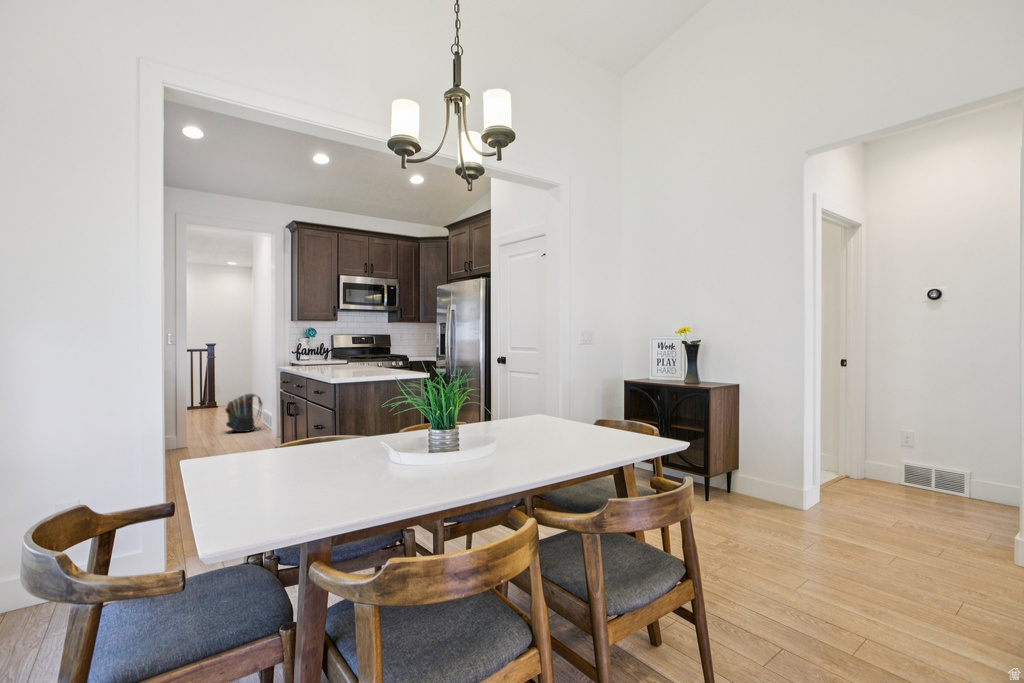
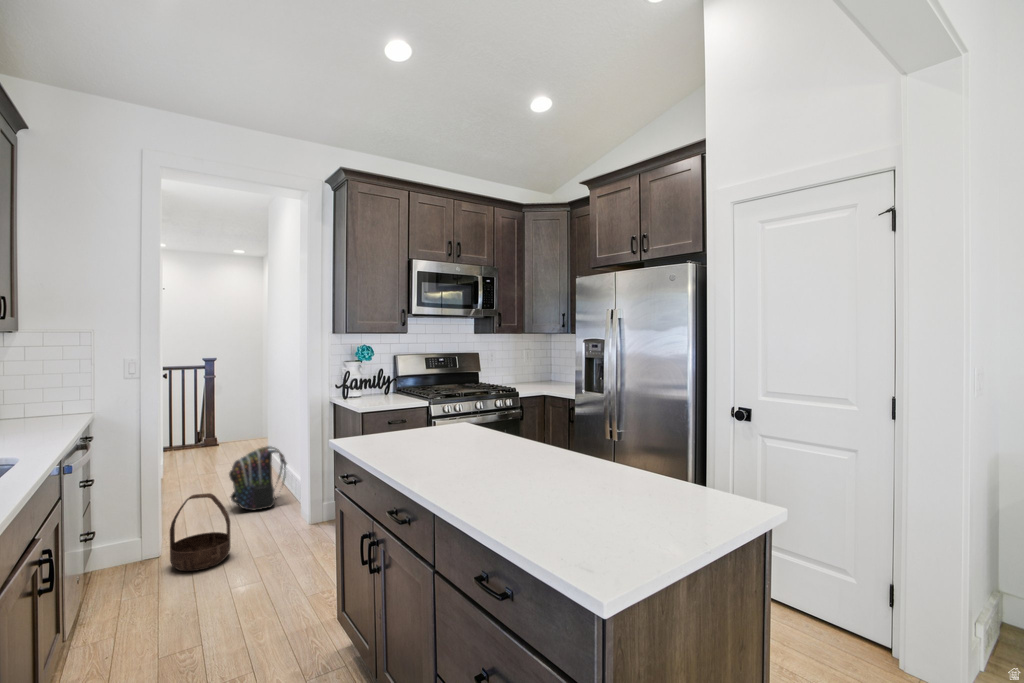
basket: none [191,410,226,452] -> present [170,493,231,571]

